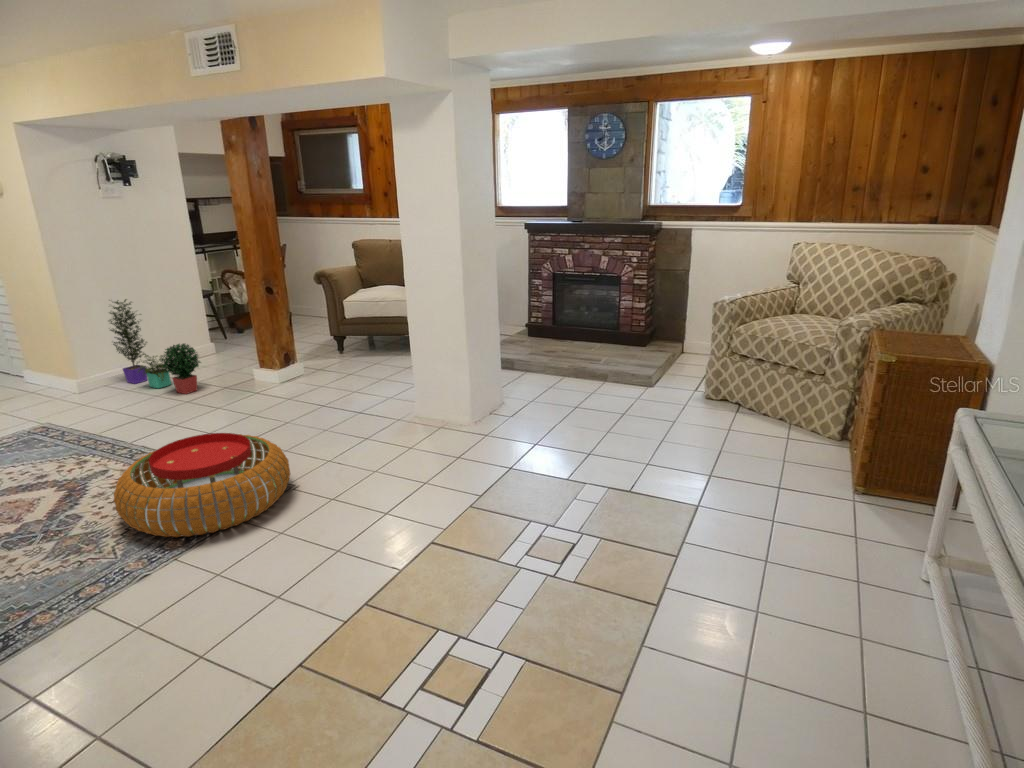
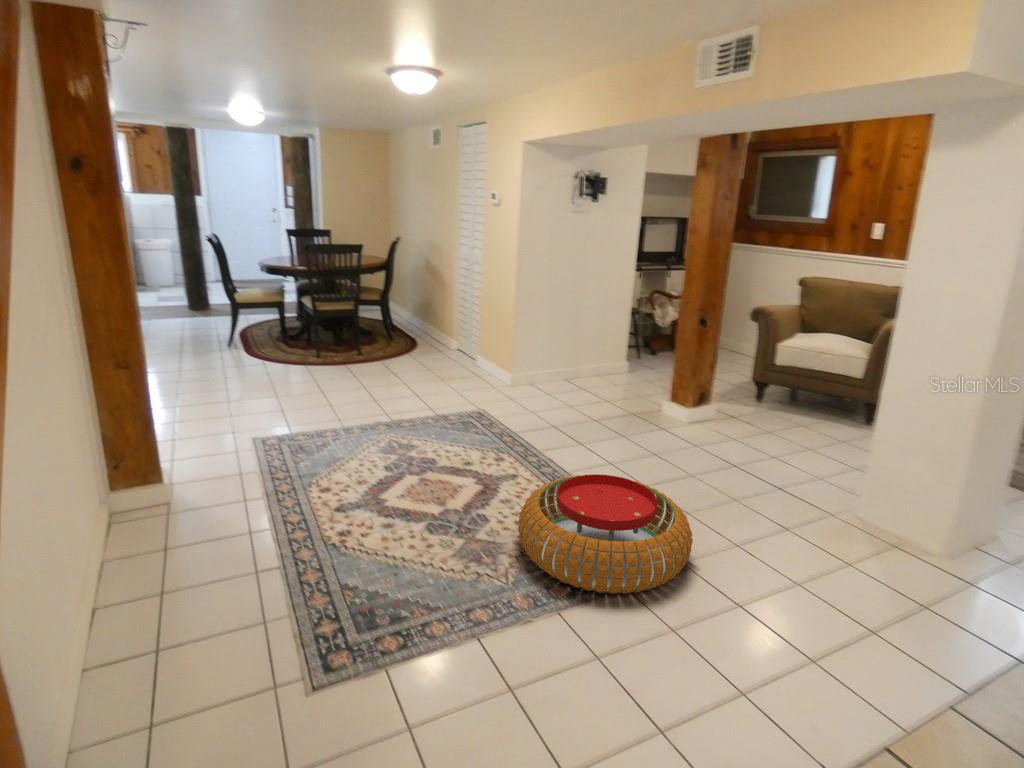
potted plant: present [109,299,201,394] -> none [545,305,618,411]

